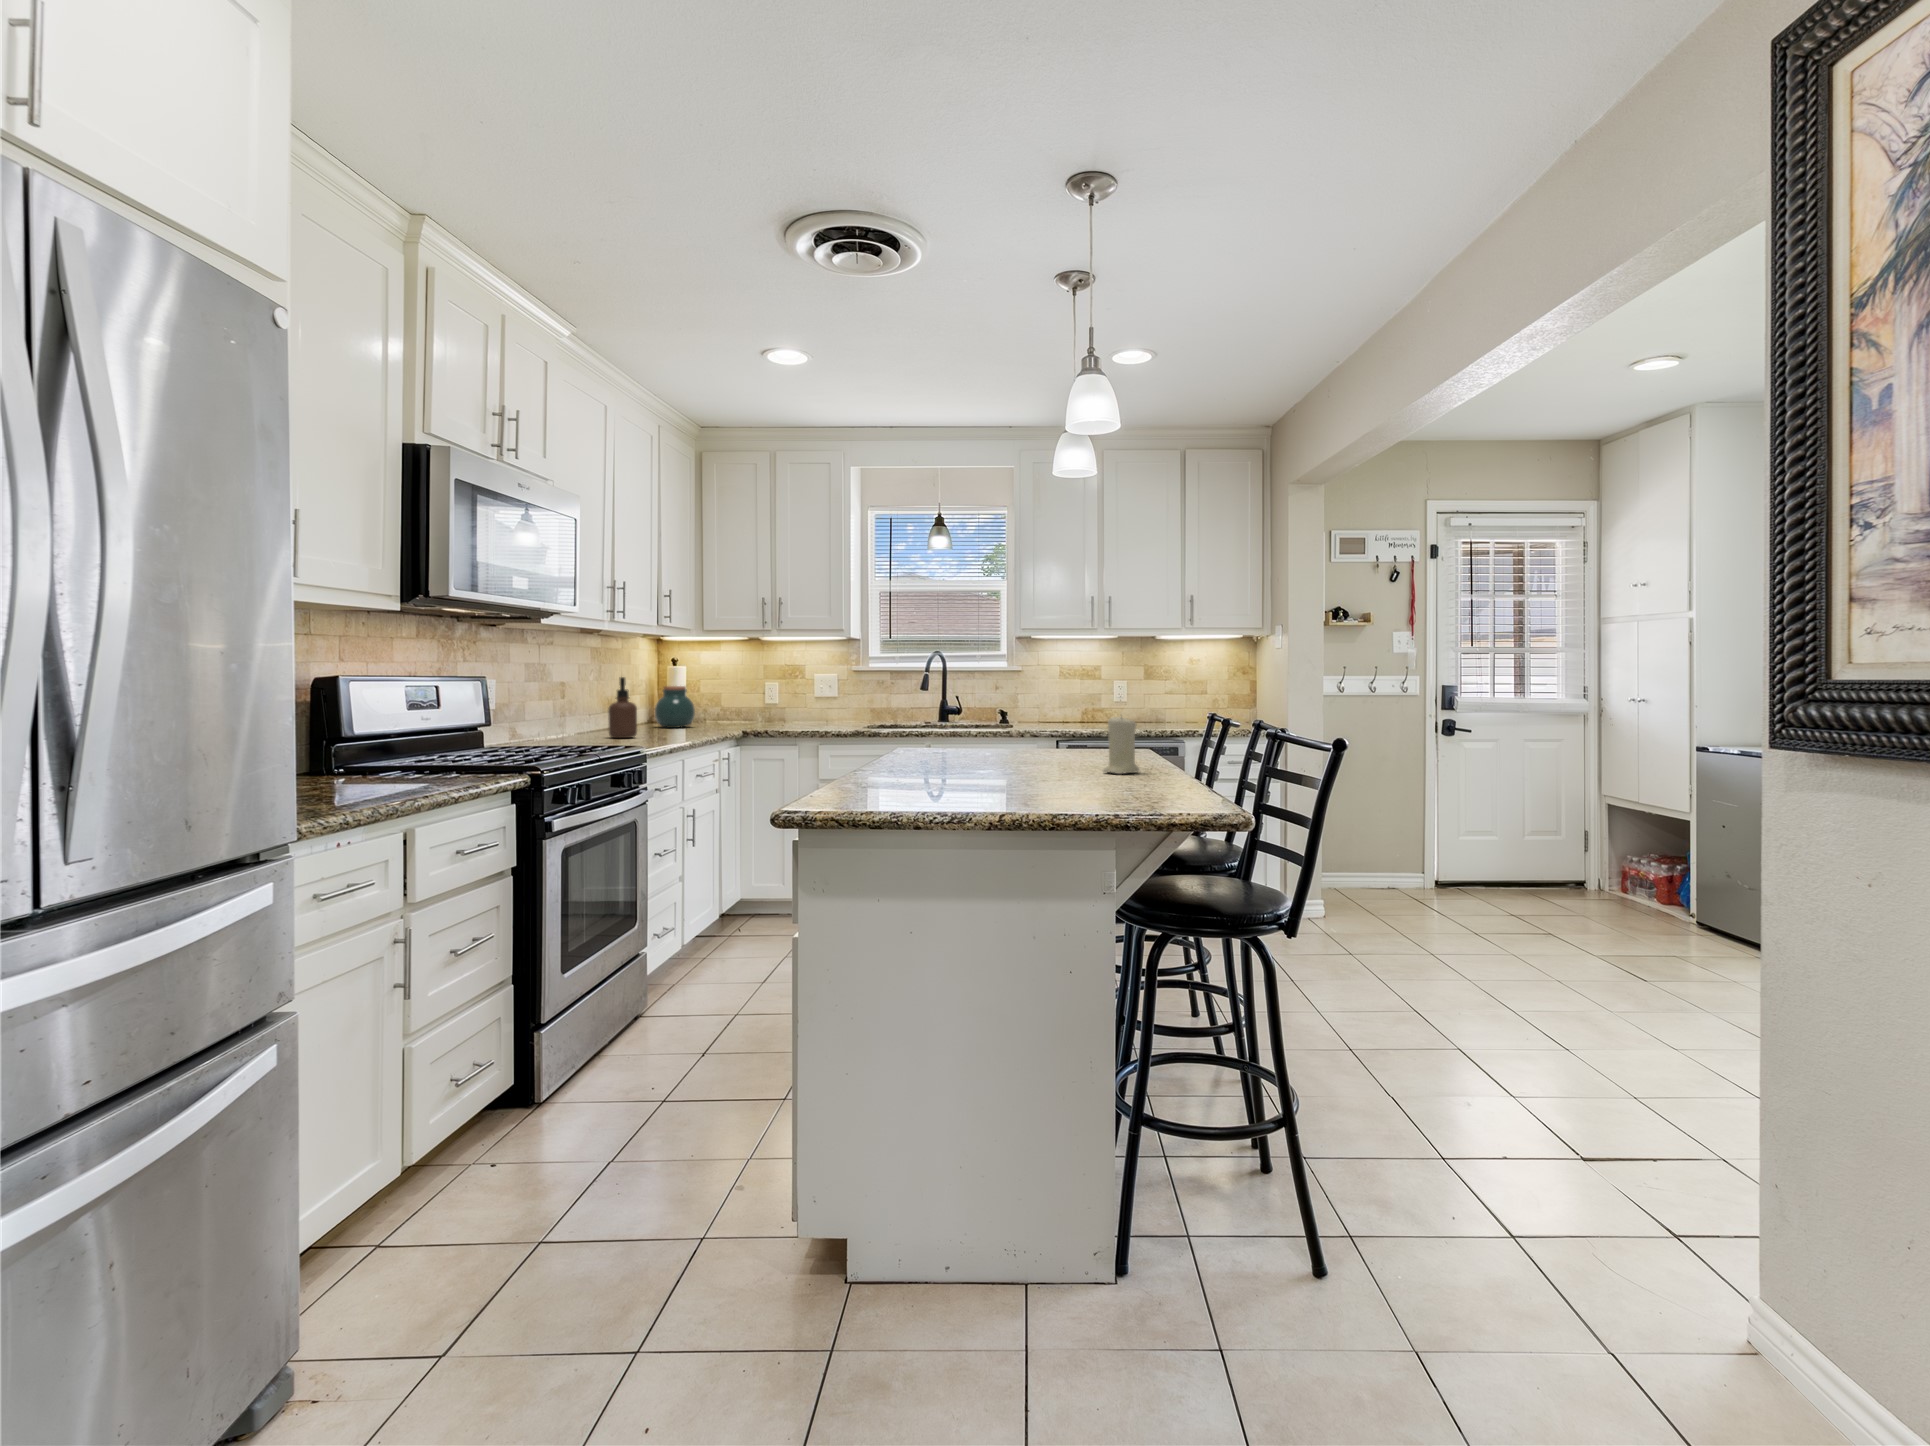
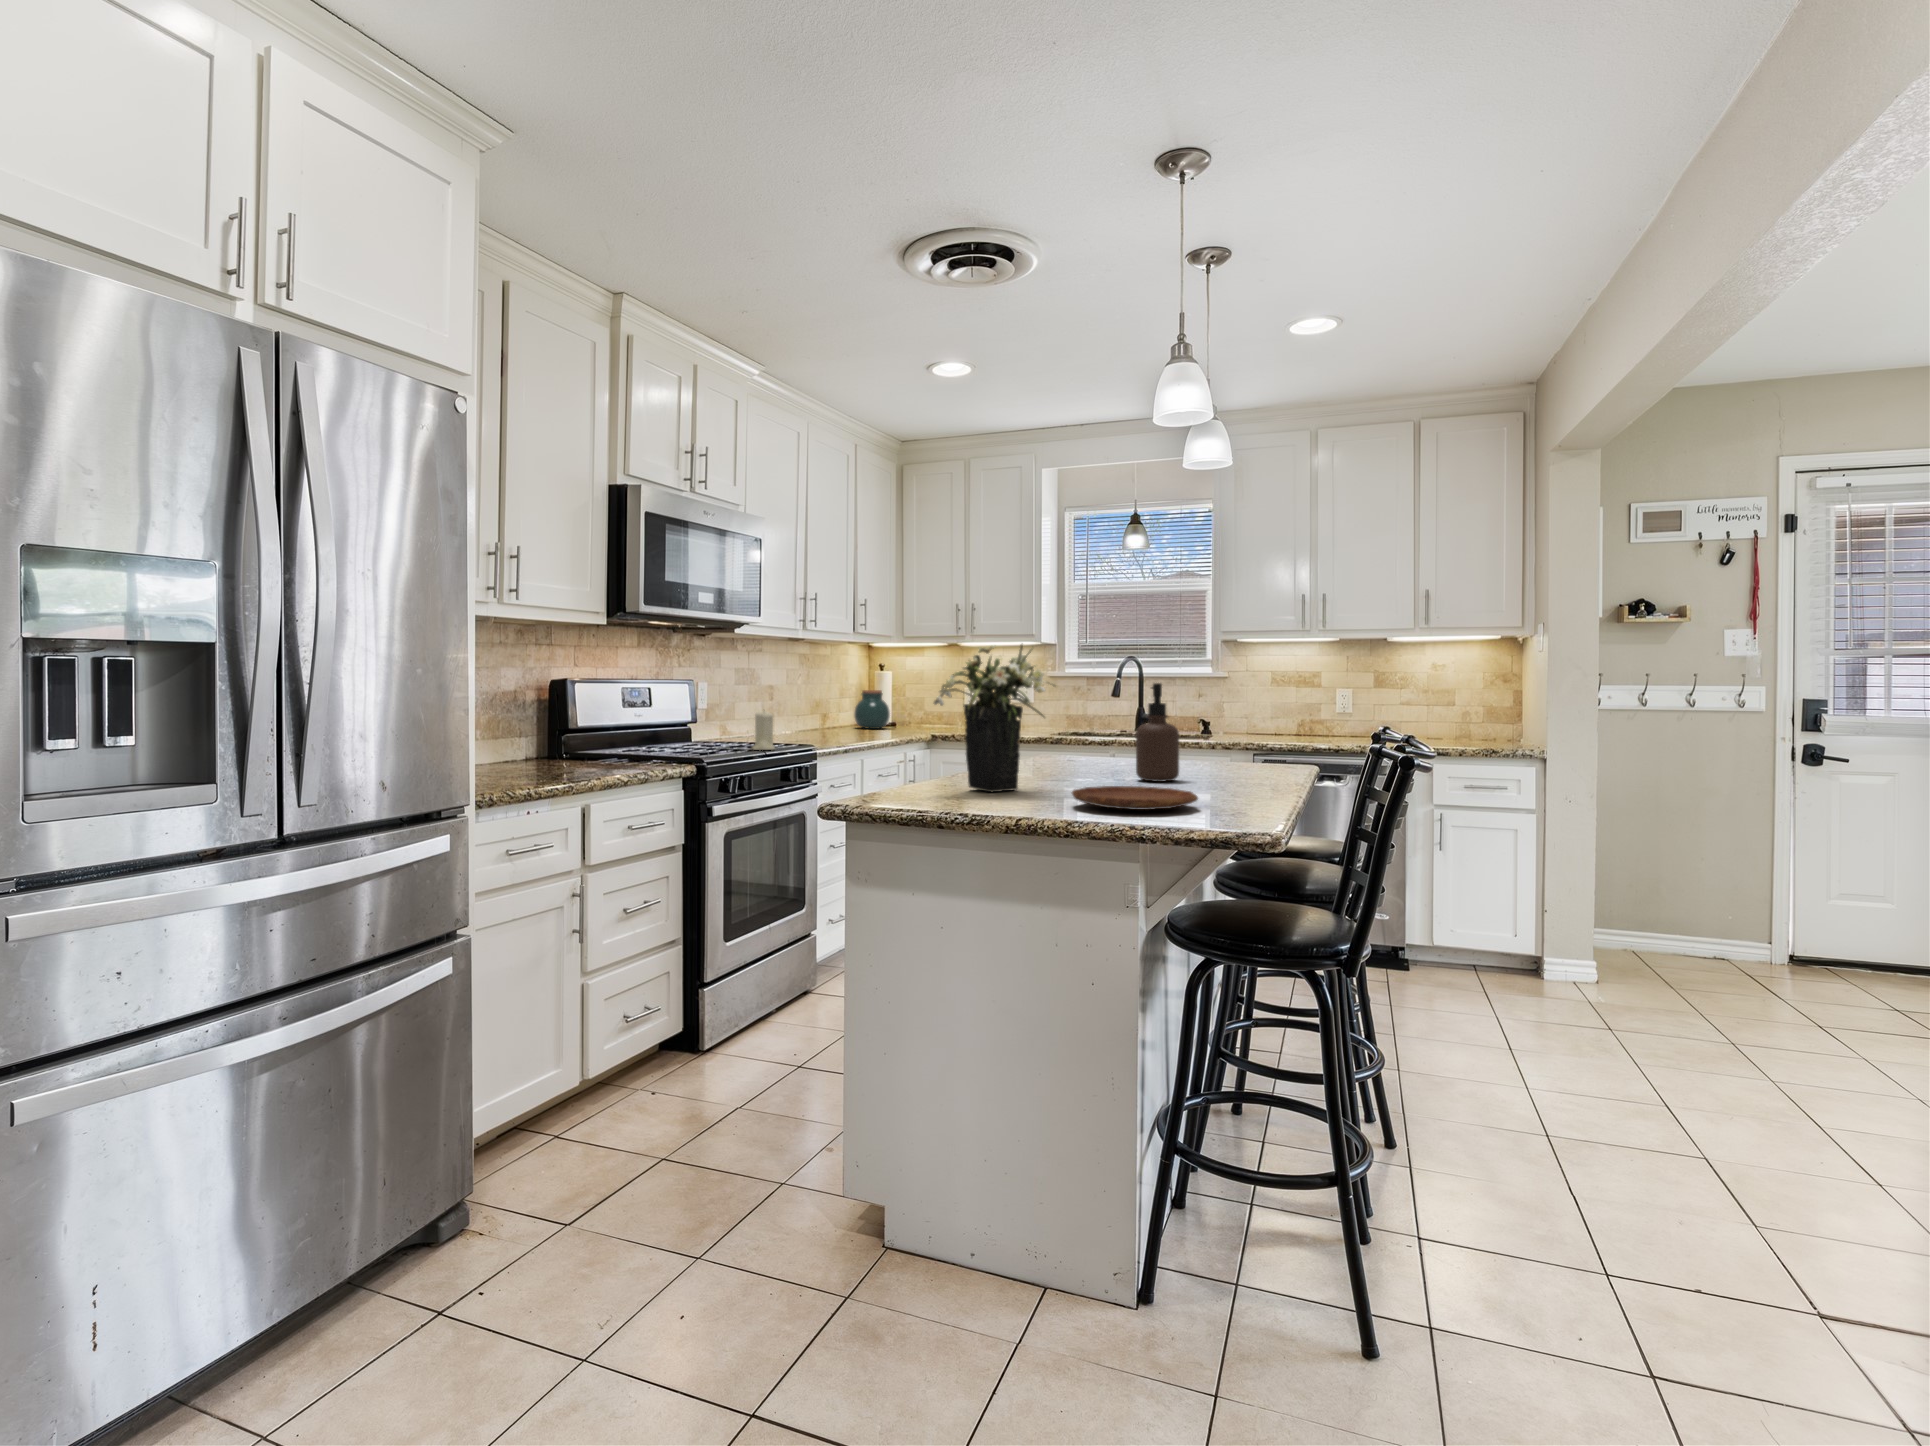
flower arrangement: none [869,636,993,789] -> present [934,645,1056,792]
soap dispenser: present [608,677,637,738] -> present [1136,683,1179,782]
candle: present [1103,717,1139,774] -> present [753,711,774,750]
tray: none [1028,776,1149,798] -> present [1072,786,1198,810]

